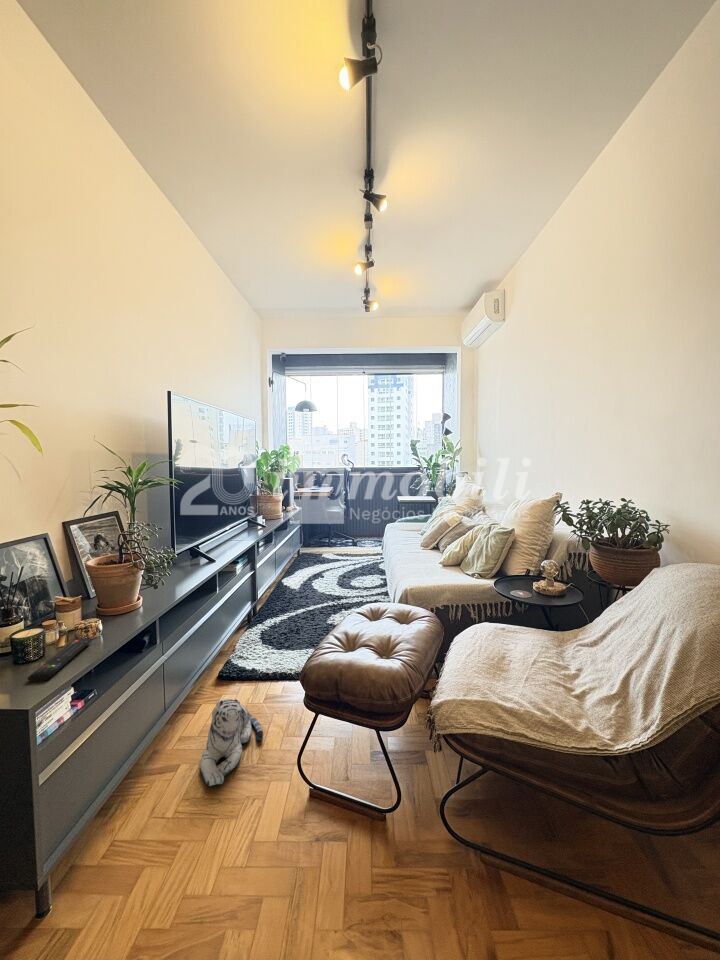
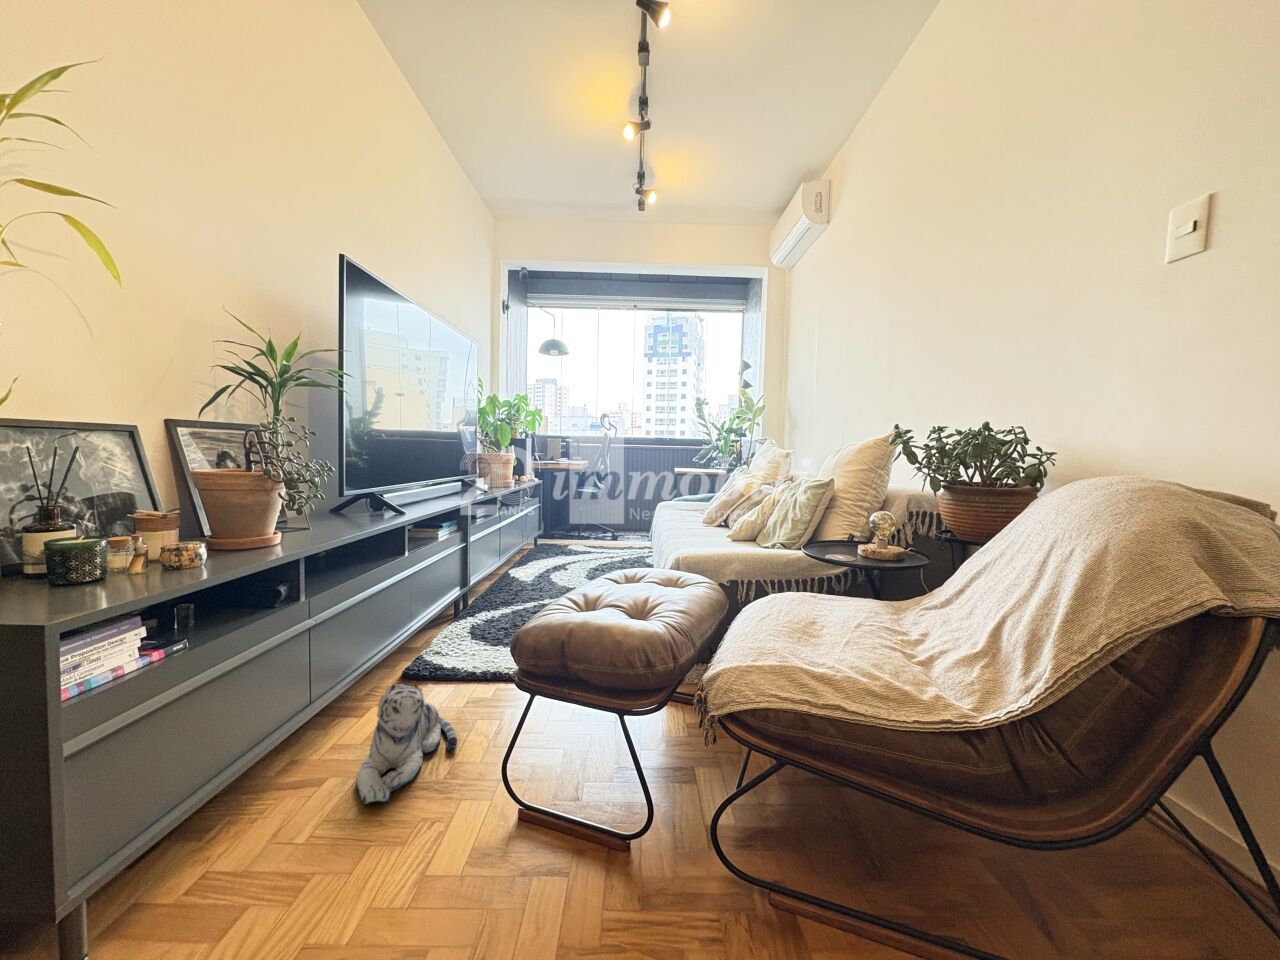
remote control: present [28,638,92,682] -> none [63,565,187,603]

